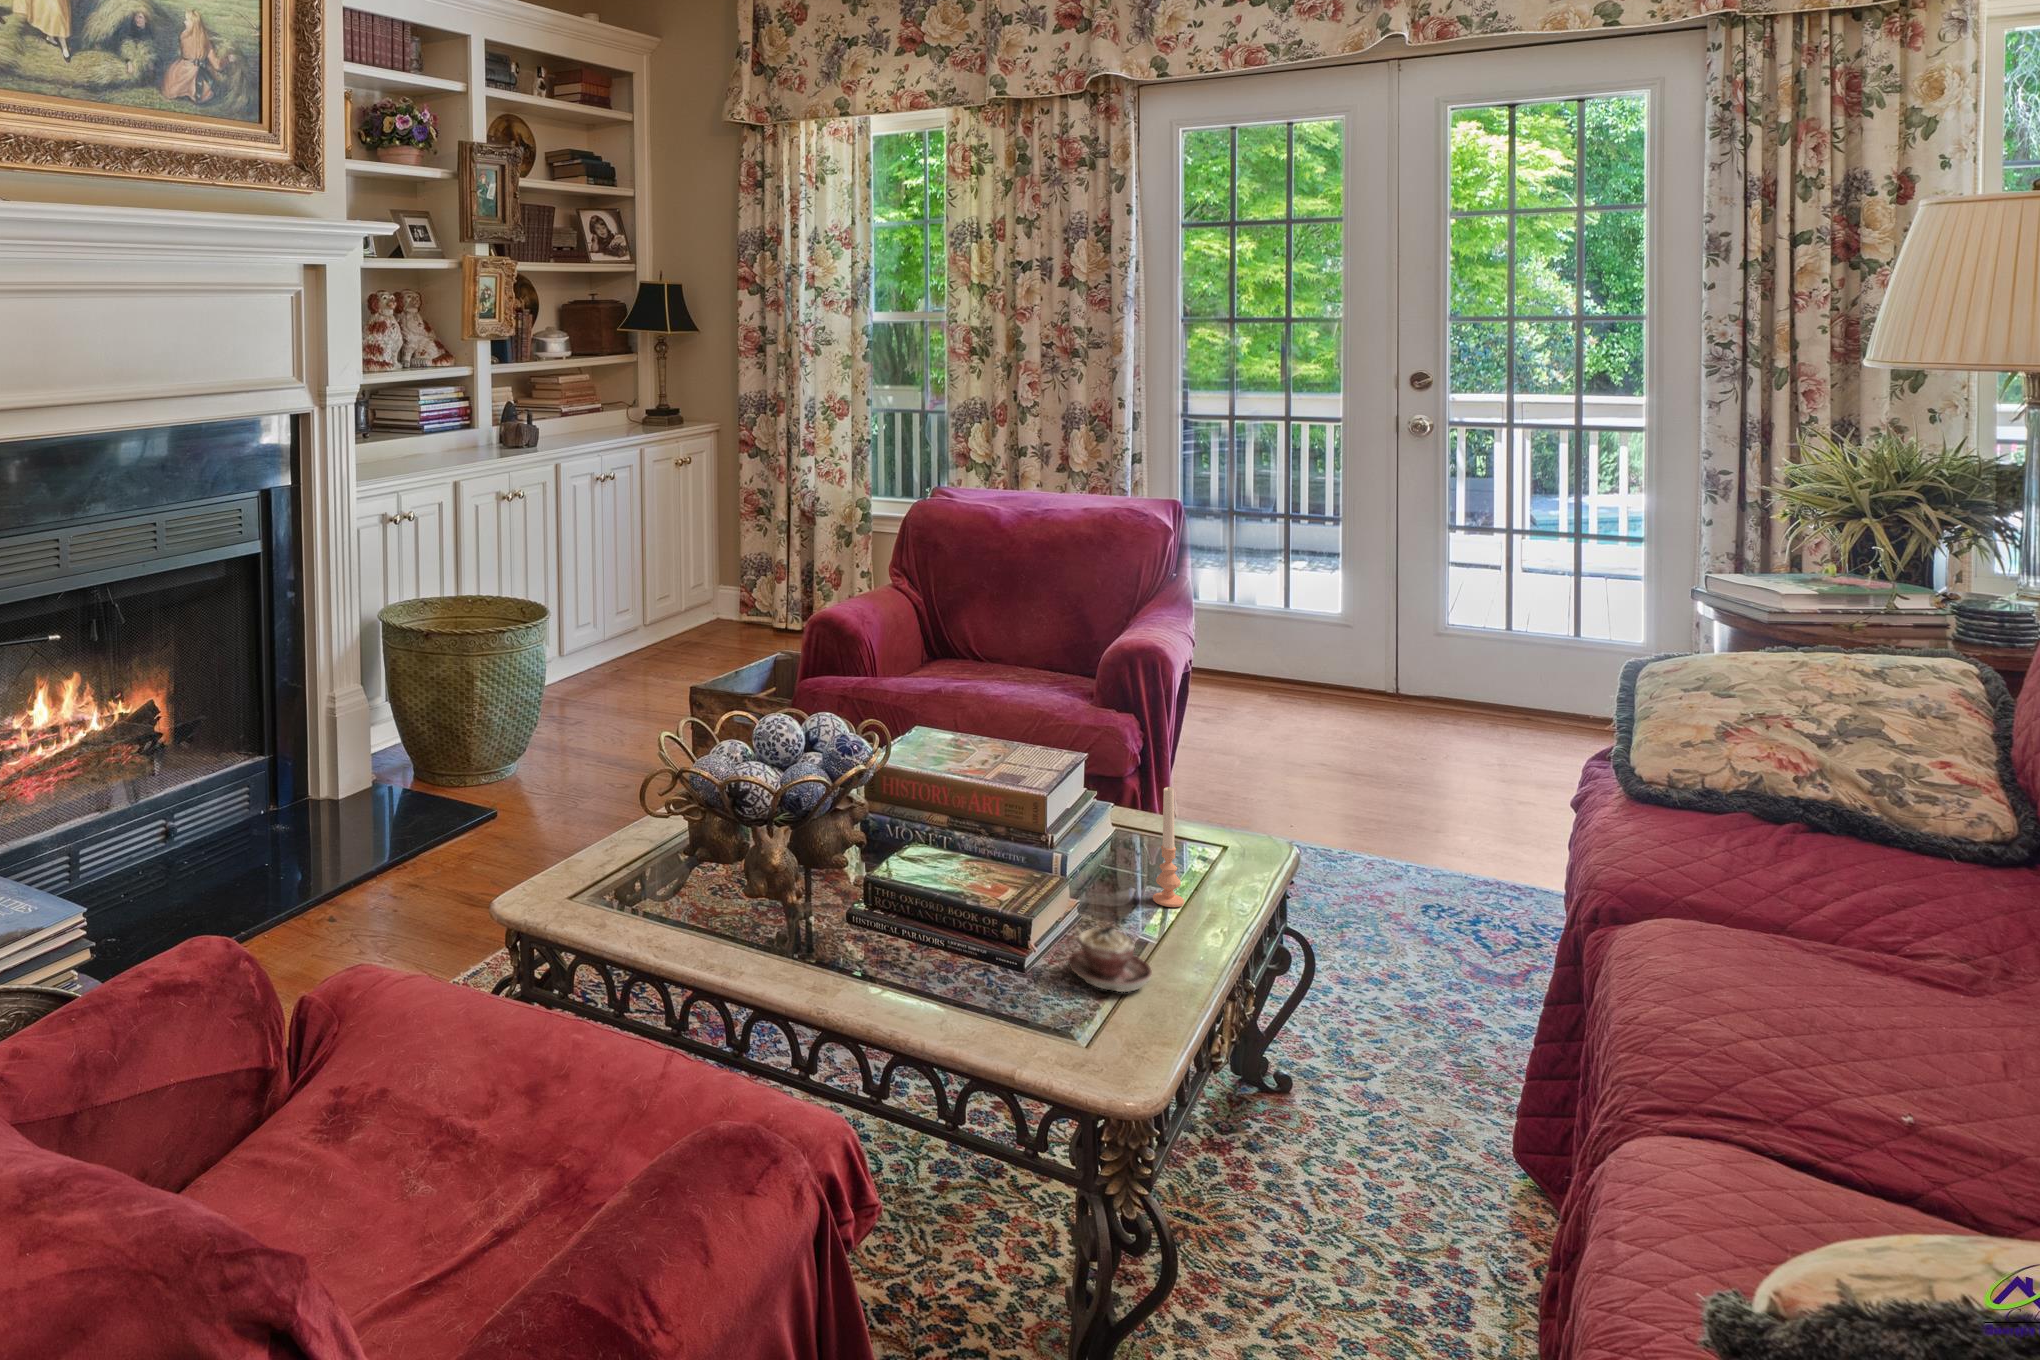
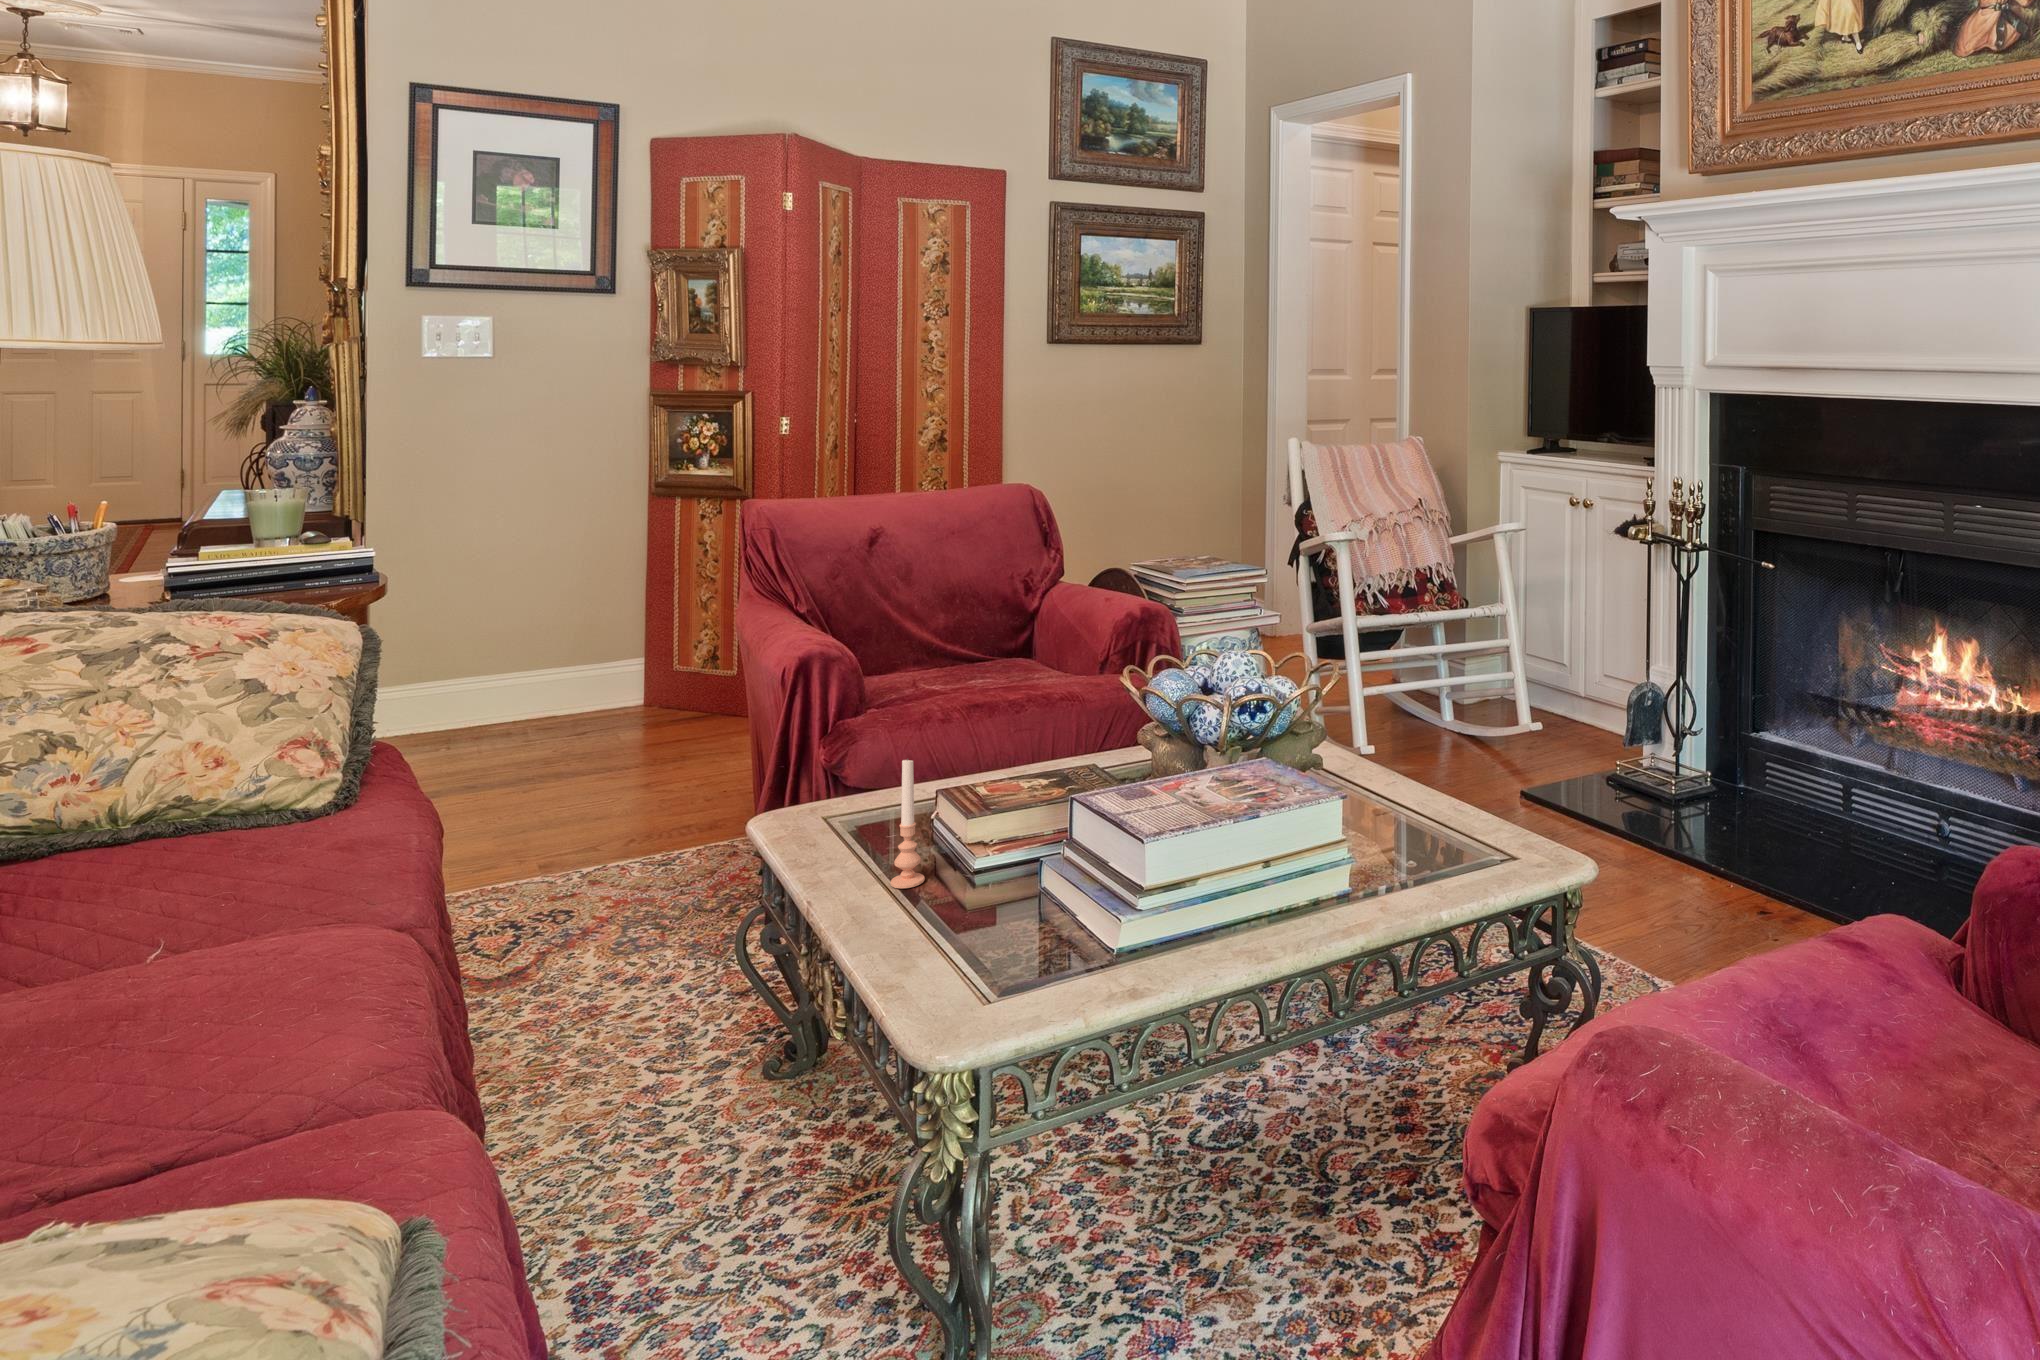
teacup: present [1066,926,1152,992] -> none [820,774,895,828]

